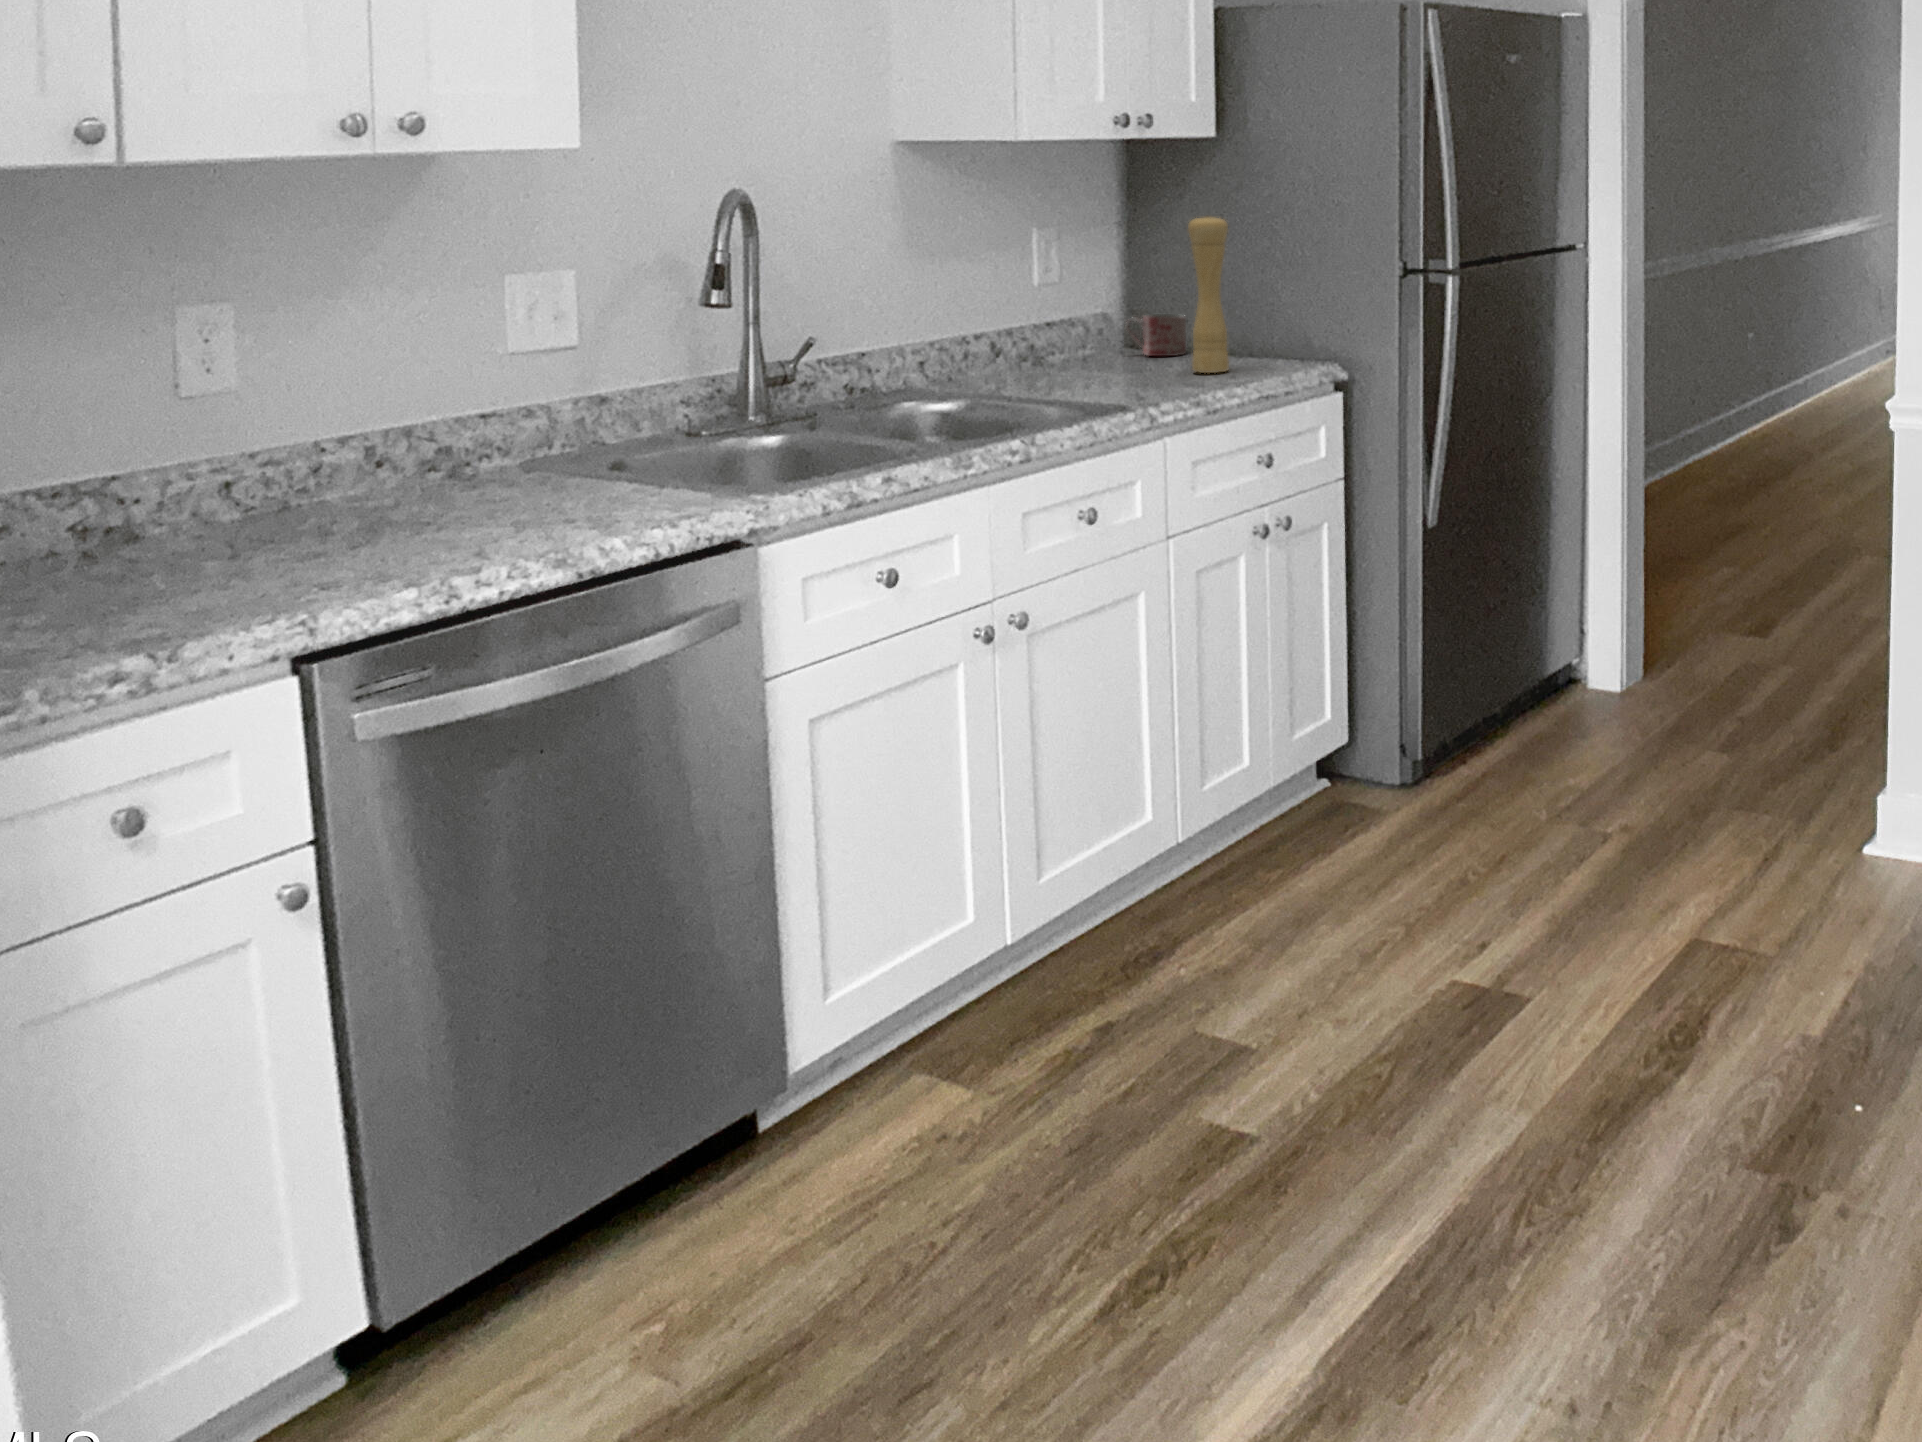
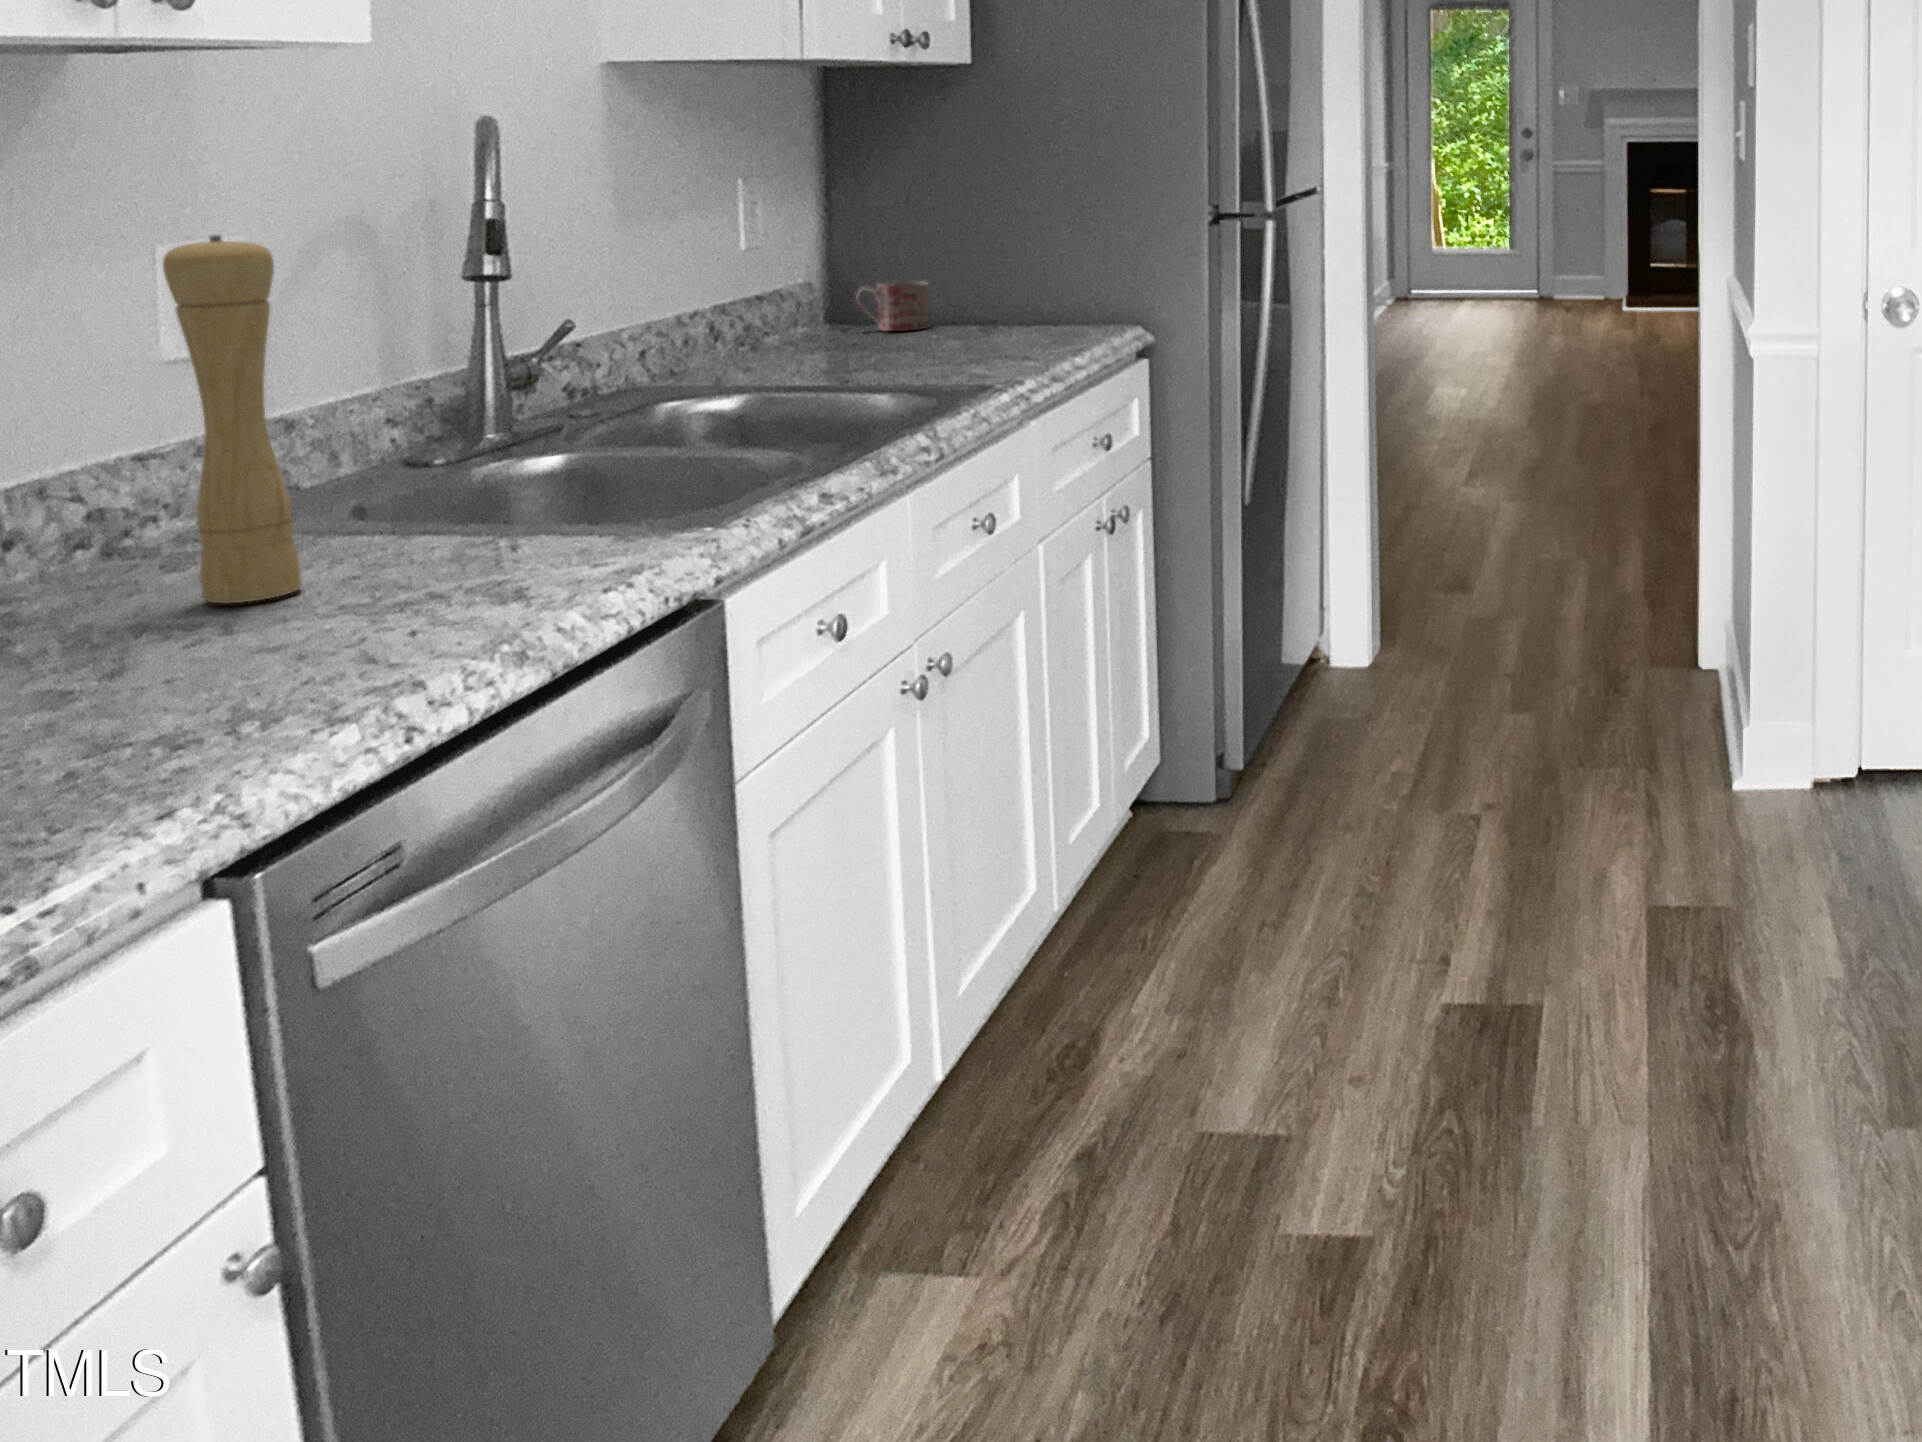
pepper mill: present [1188,215,1229,373] -> present [163,235,302,604]

